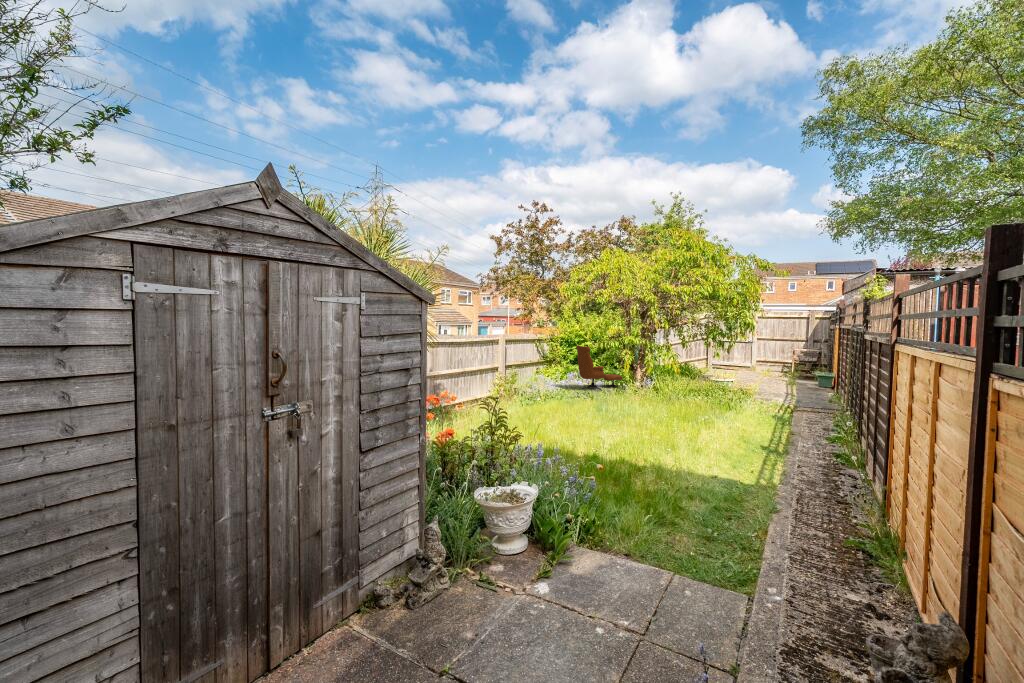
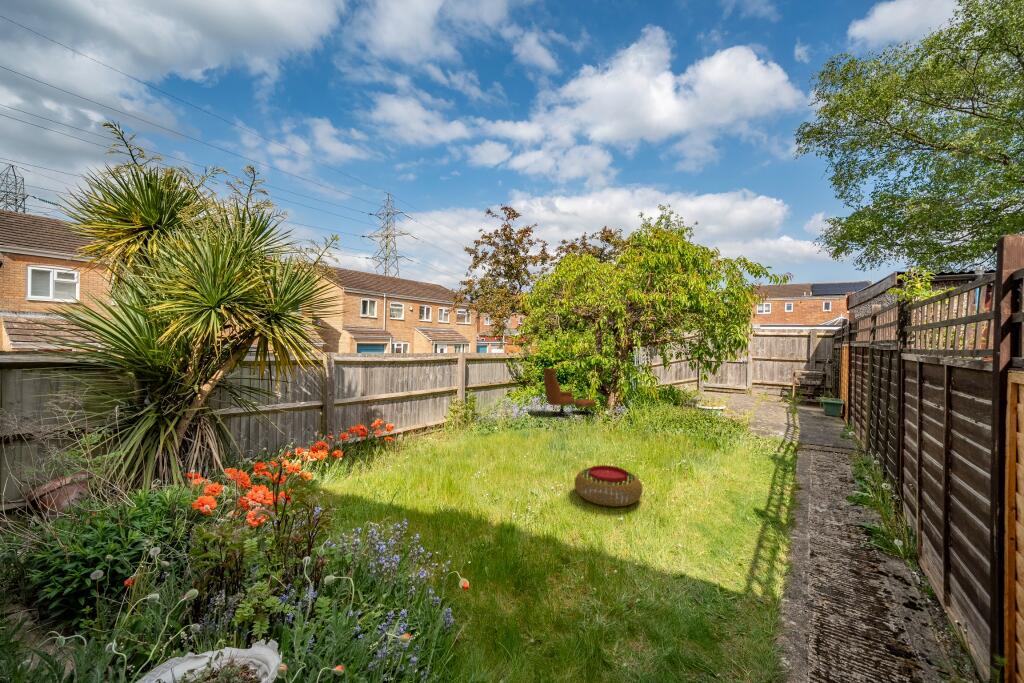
pouf: none [630,418,681,444] -> present [575,465,642,506]

